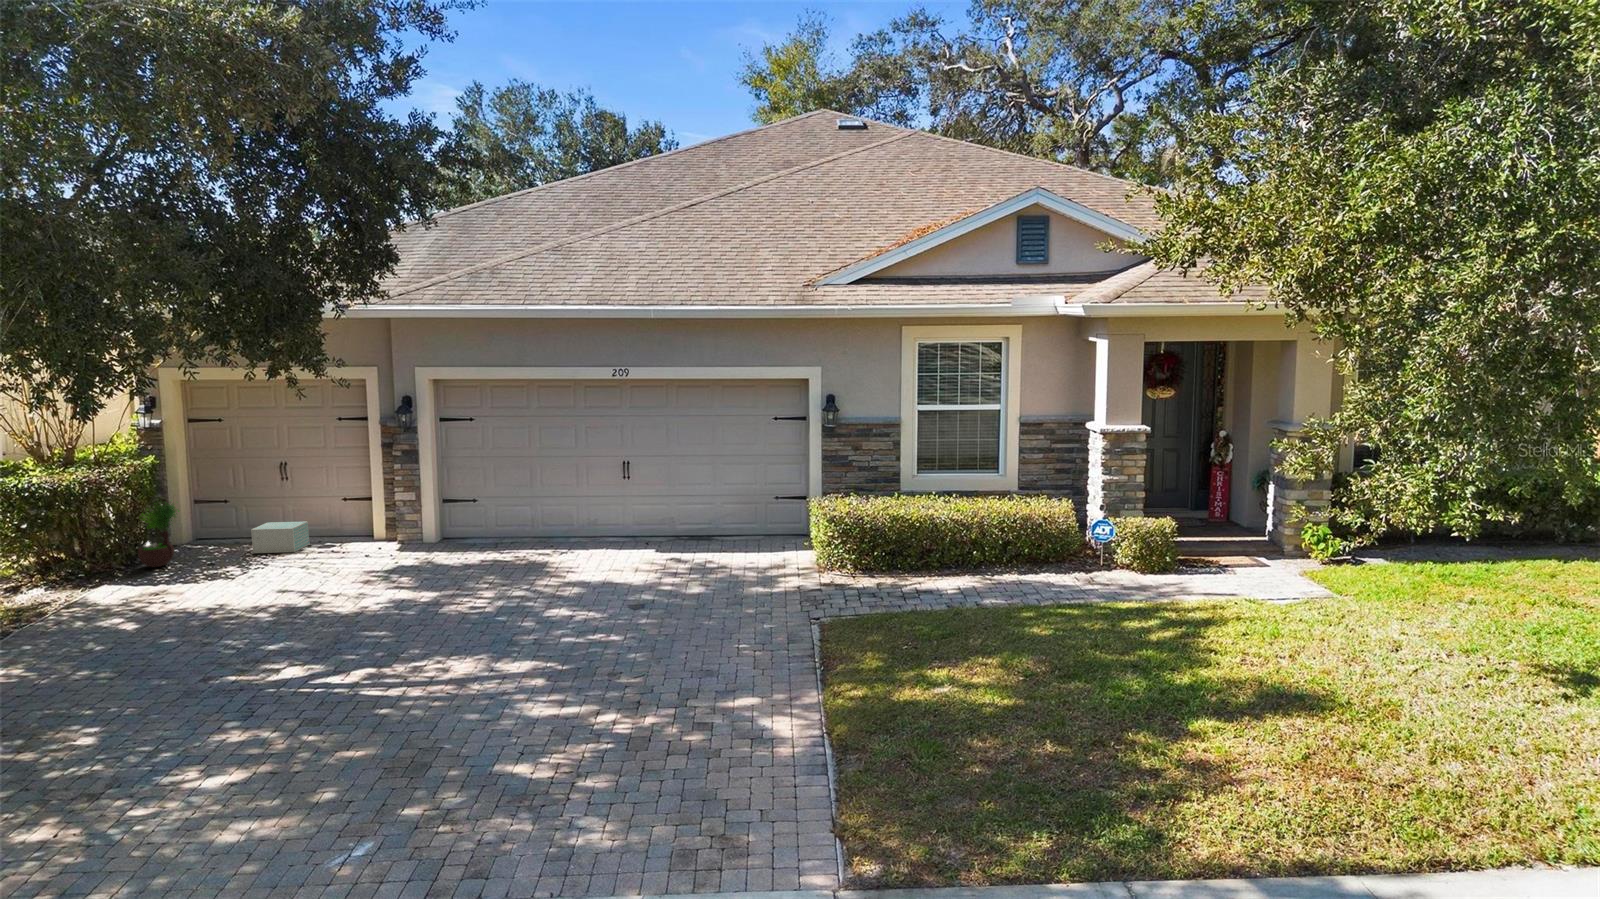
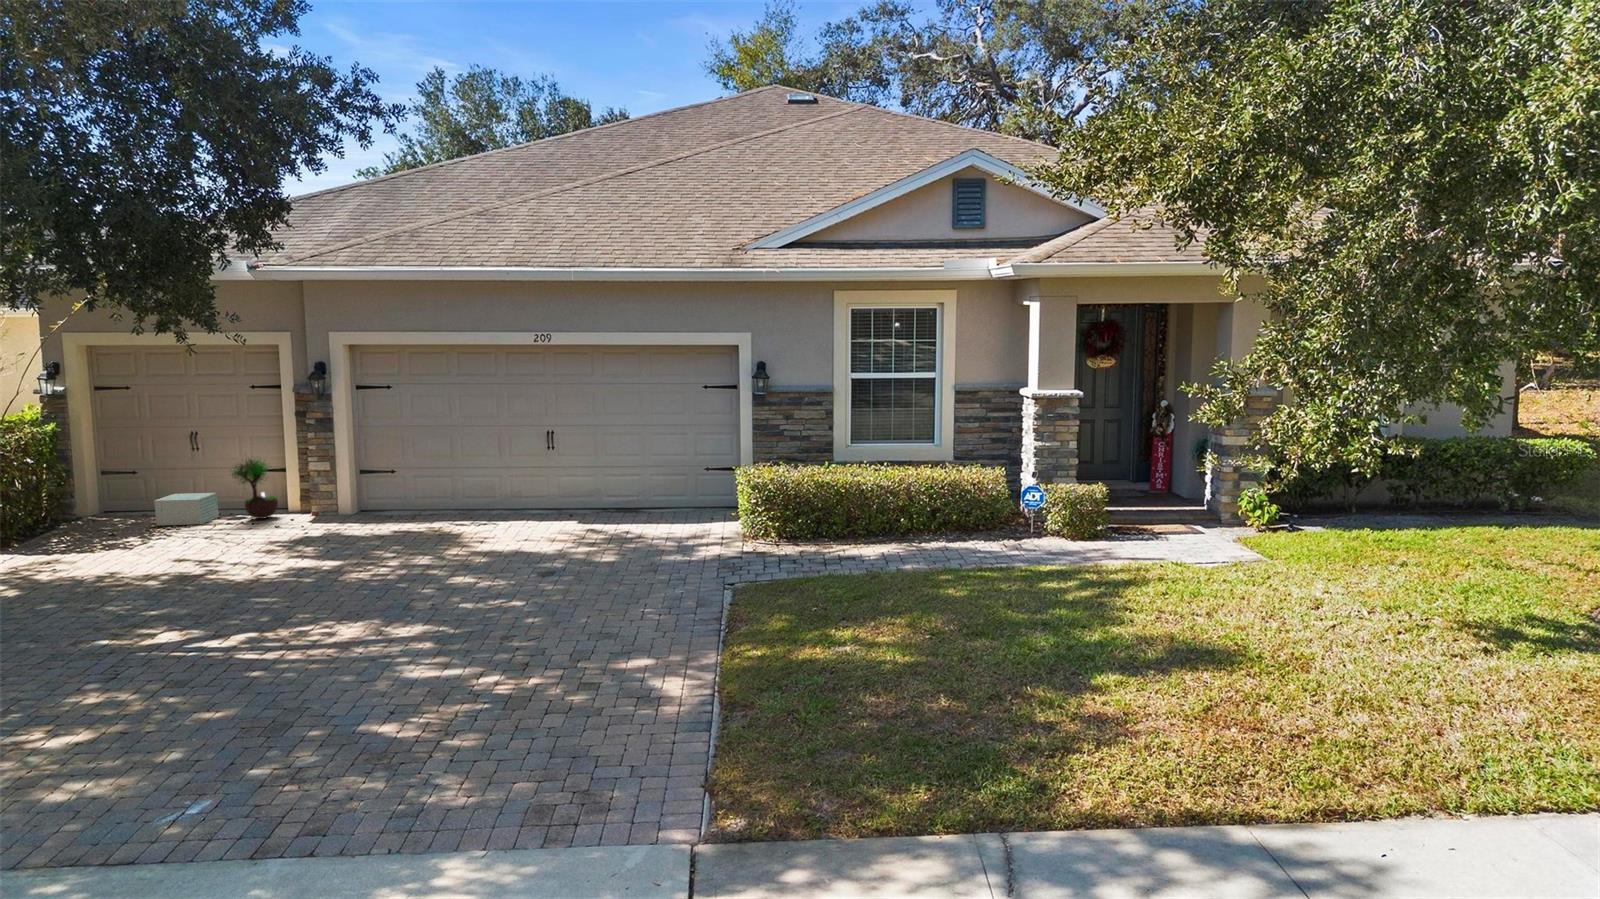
potted tree: present [138,503,179,567] -> present [230,457,278,519]

